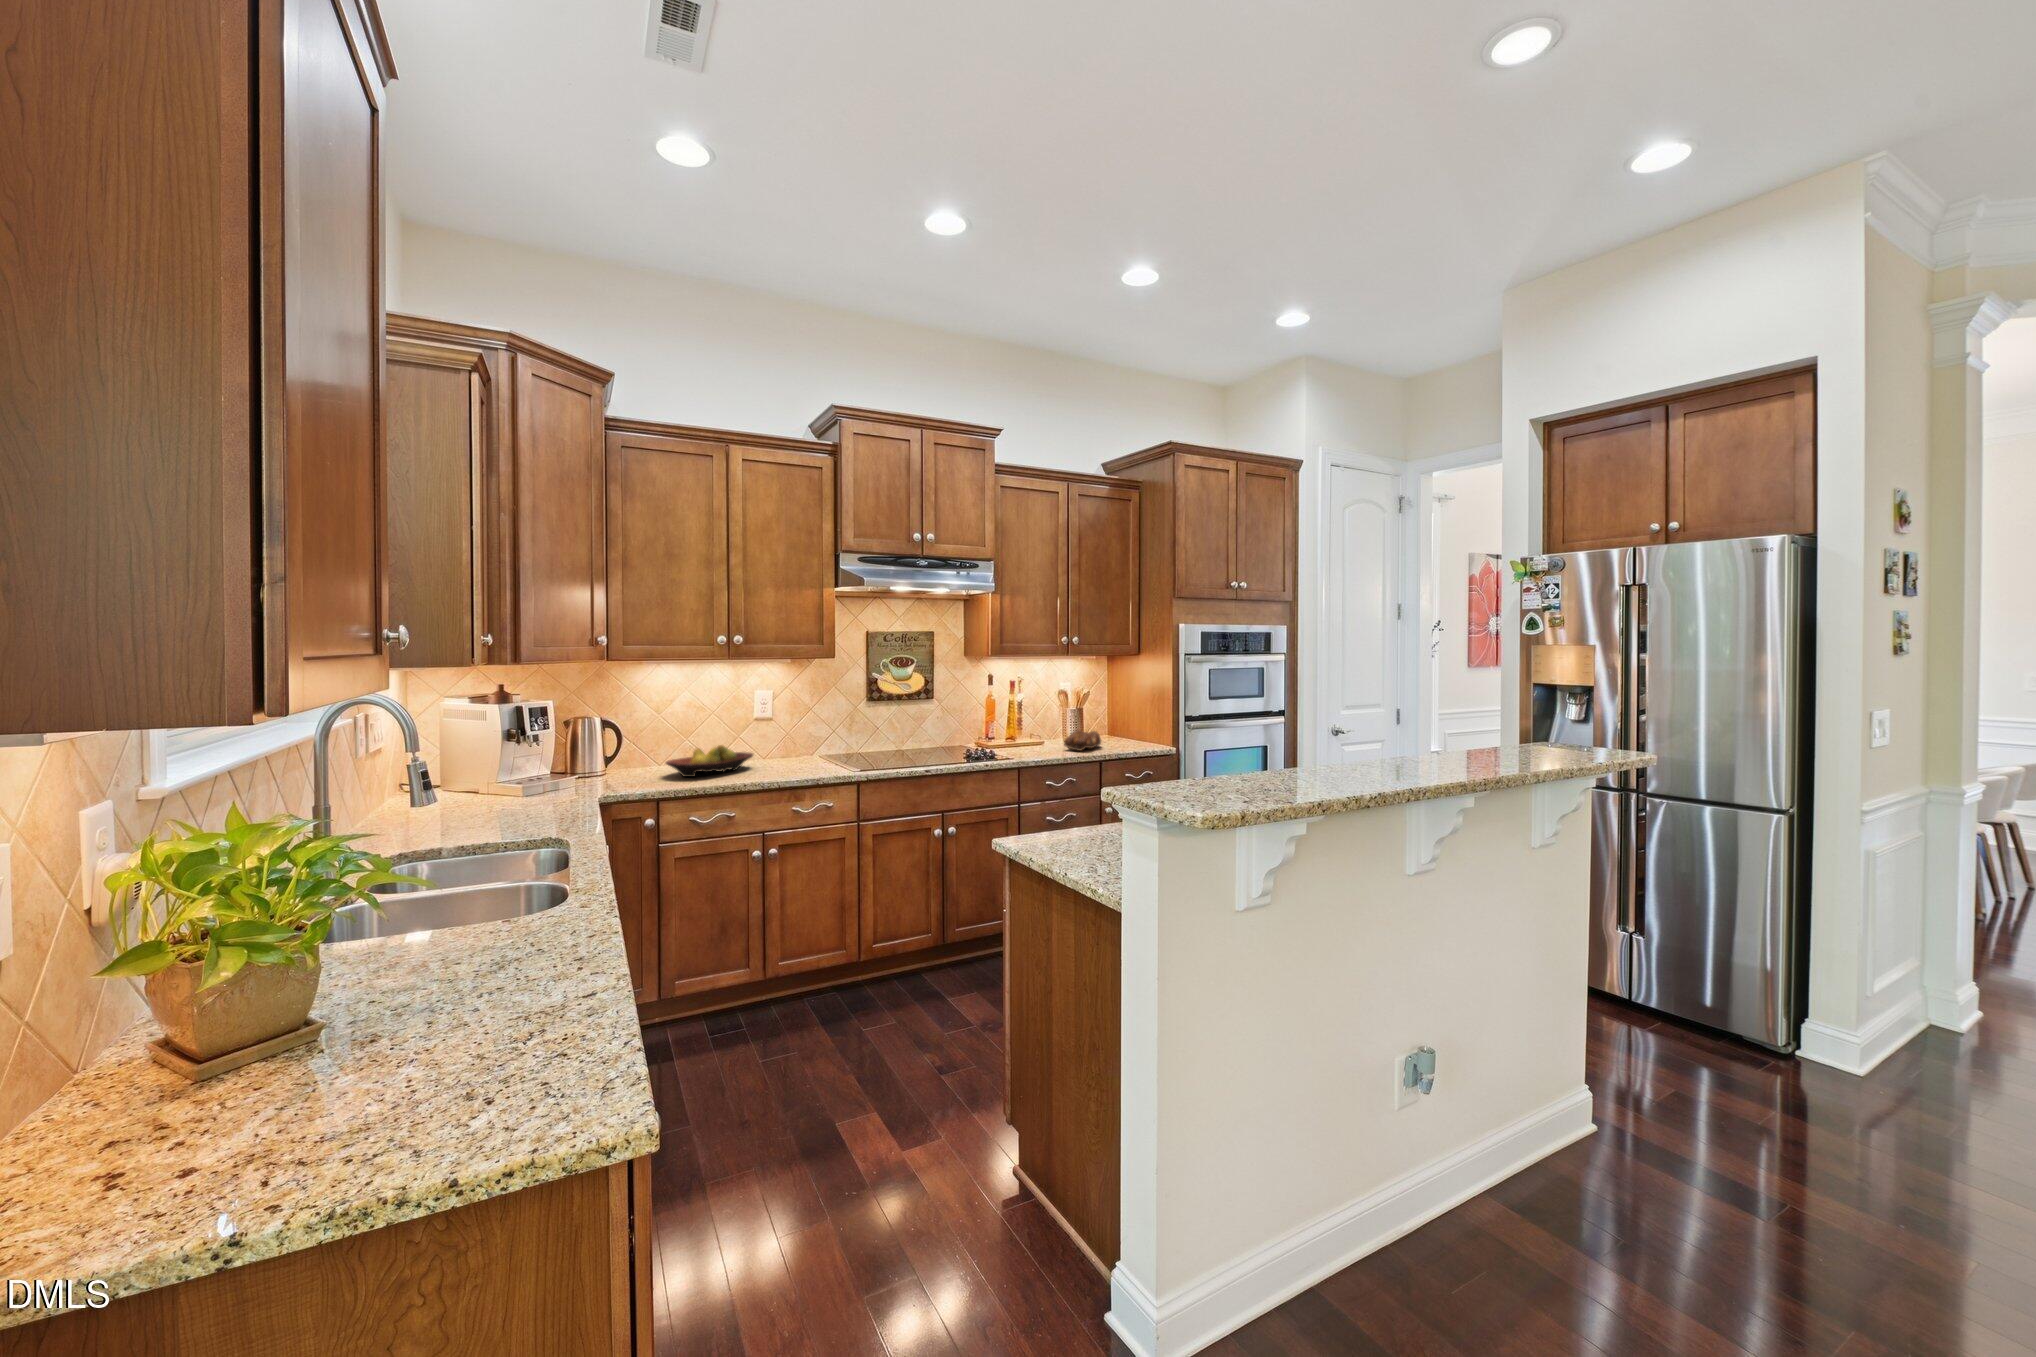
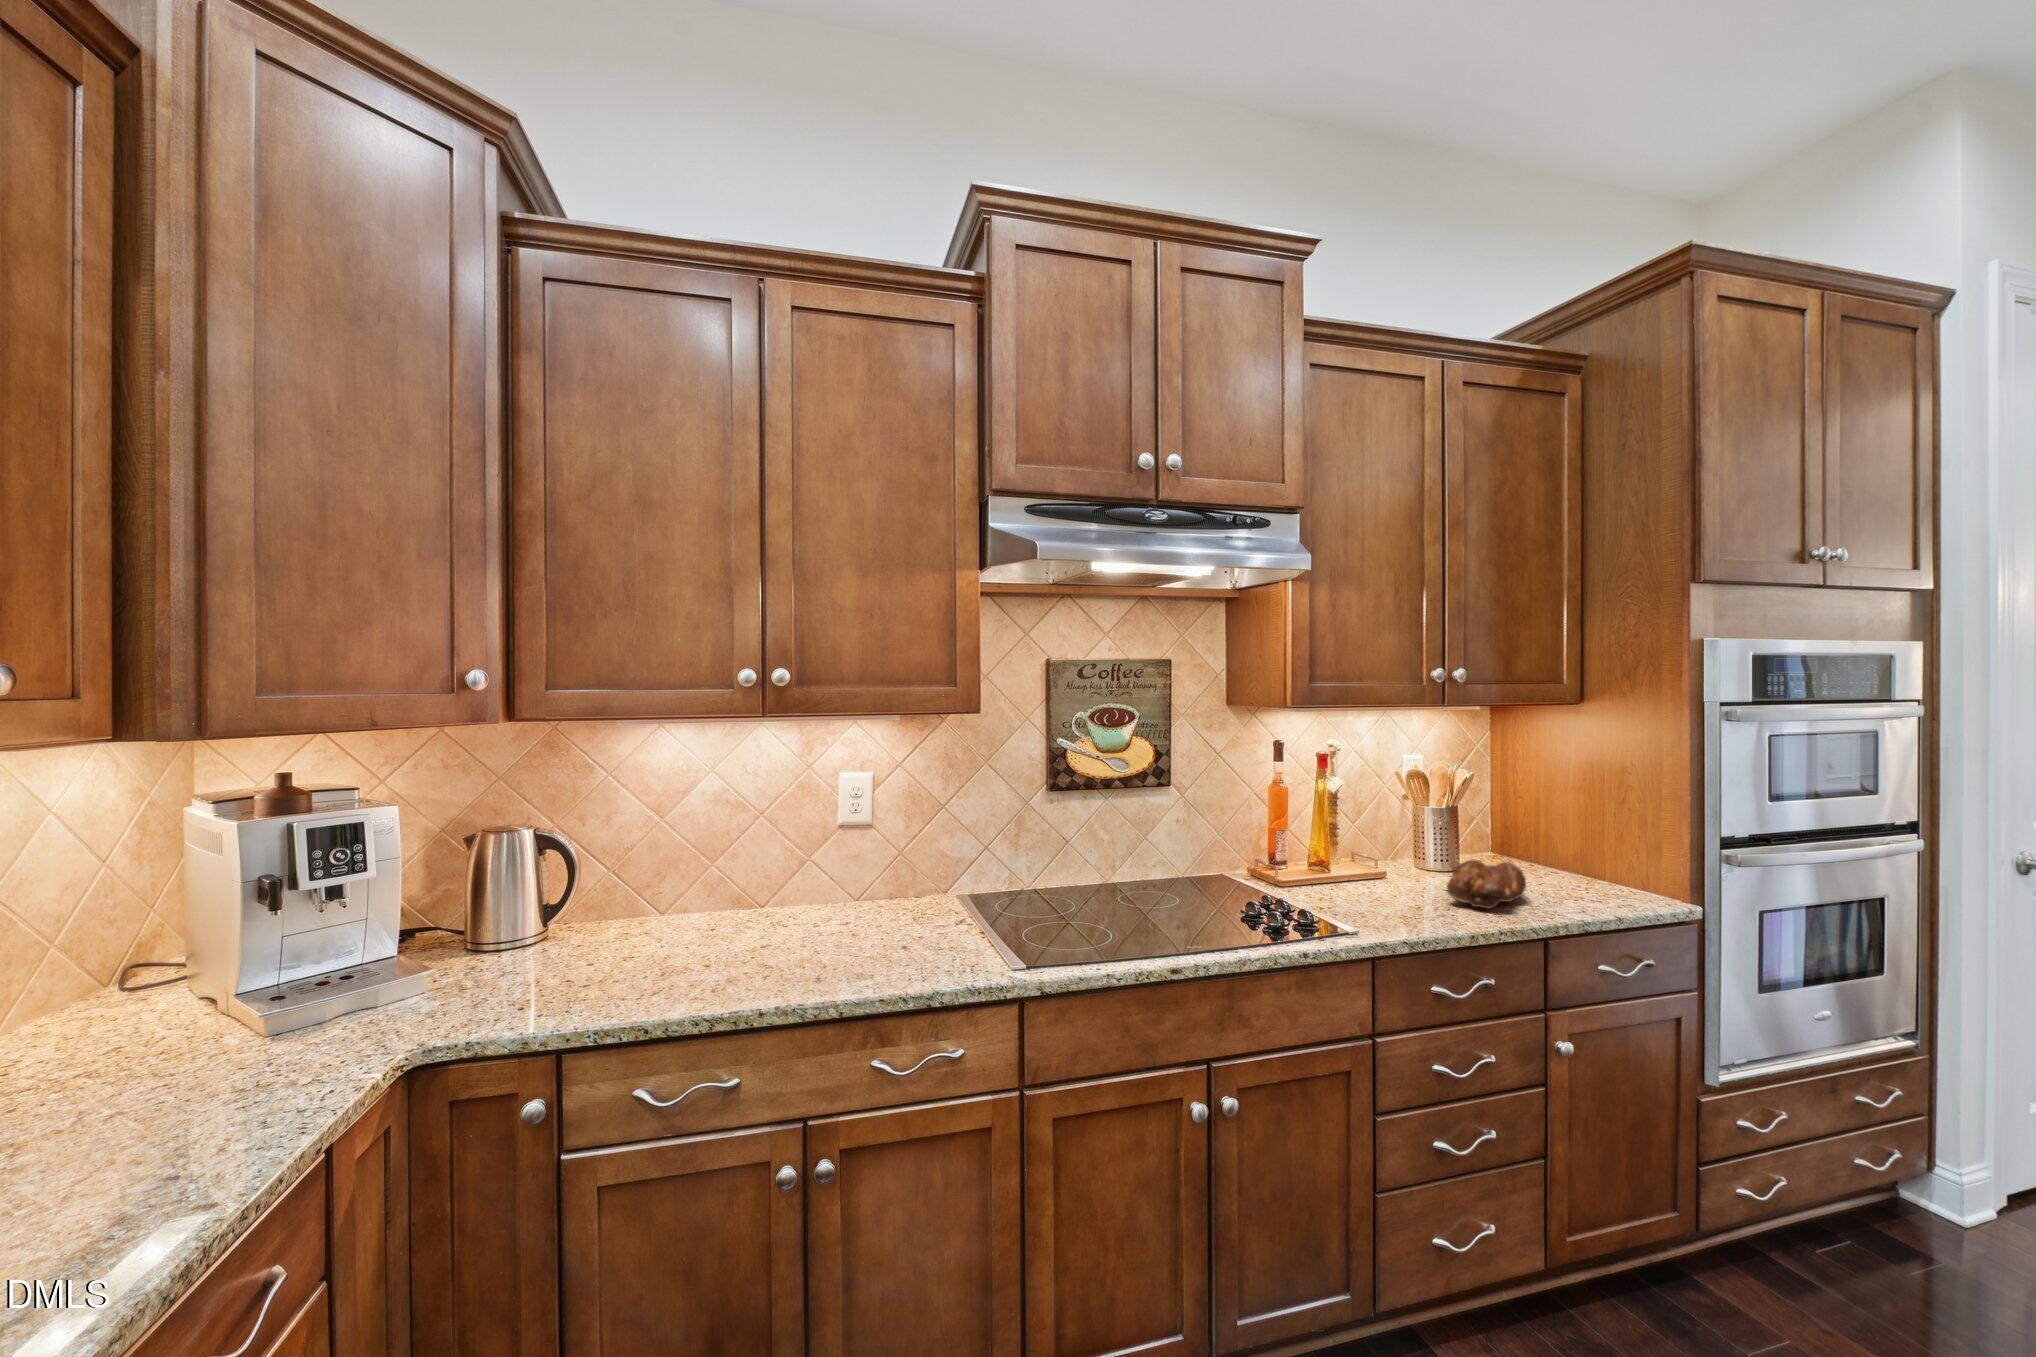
fruit bowl: present [666,745,753,777] -> none [615,895,811,975]

